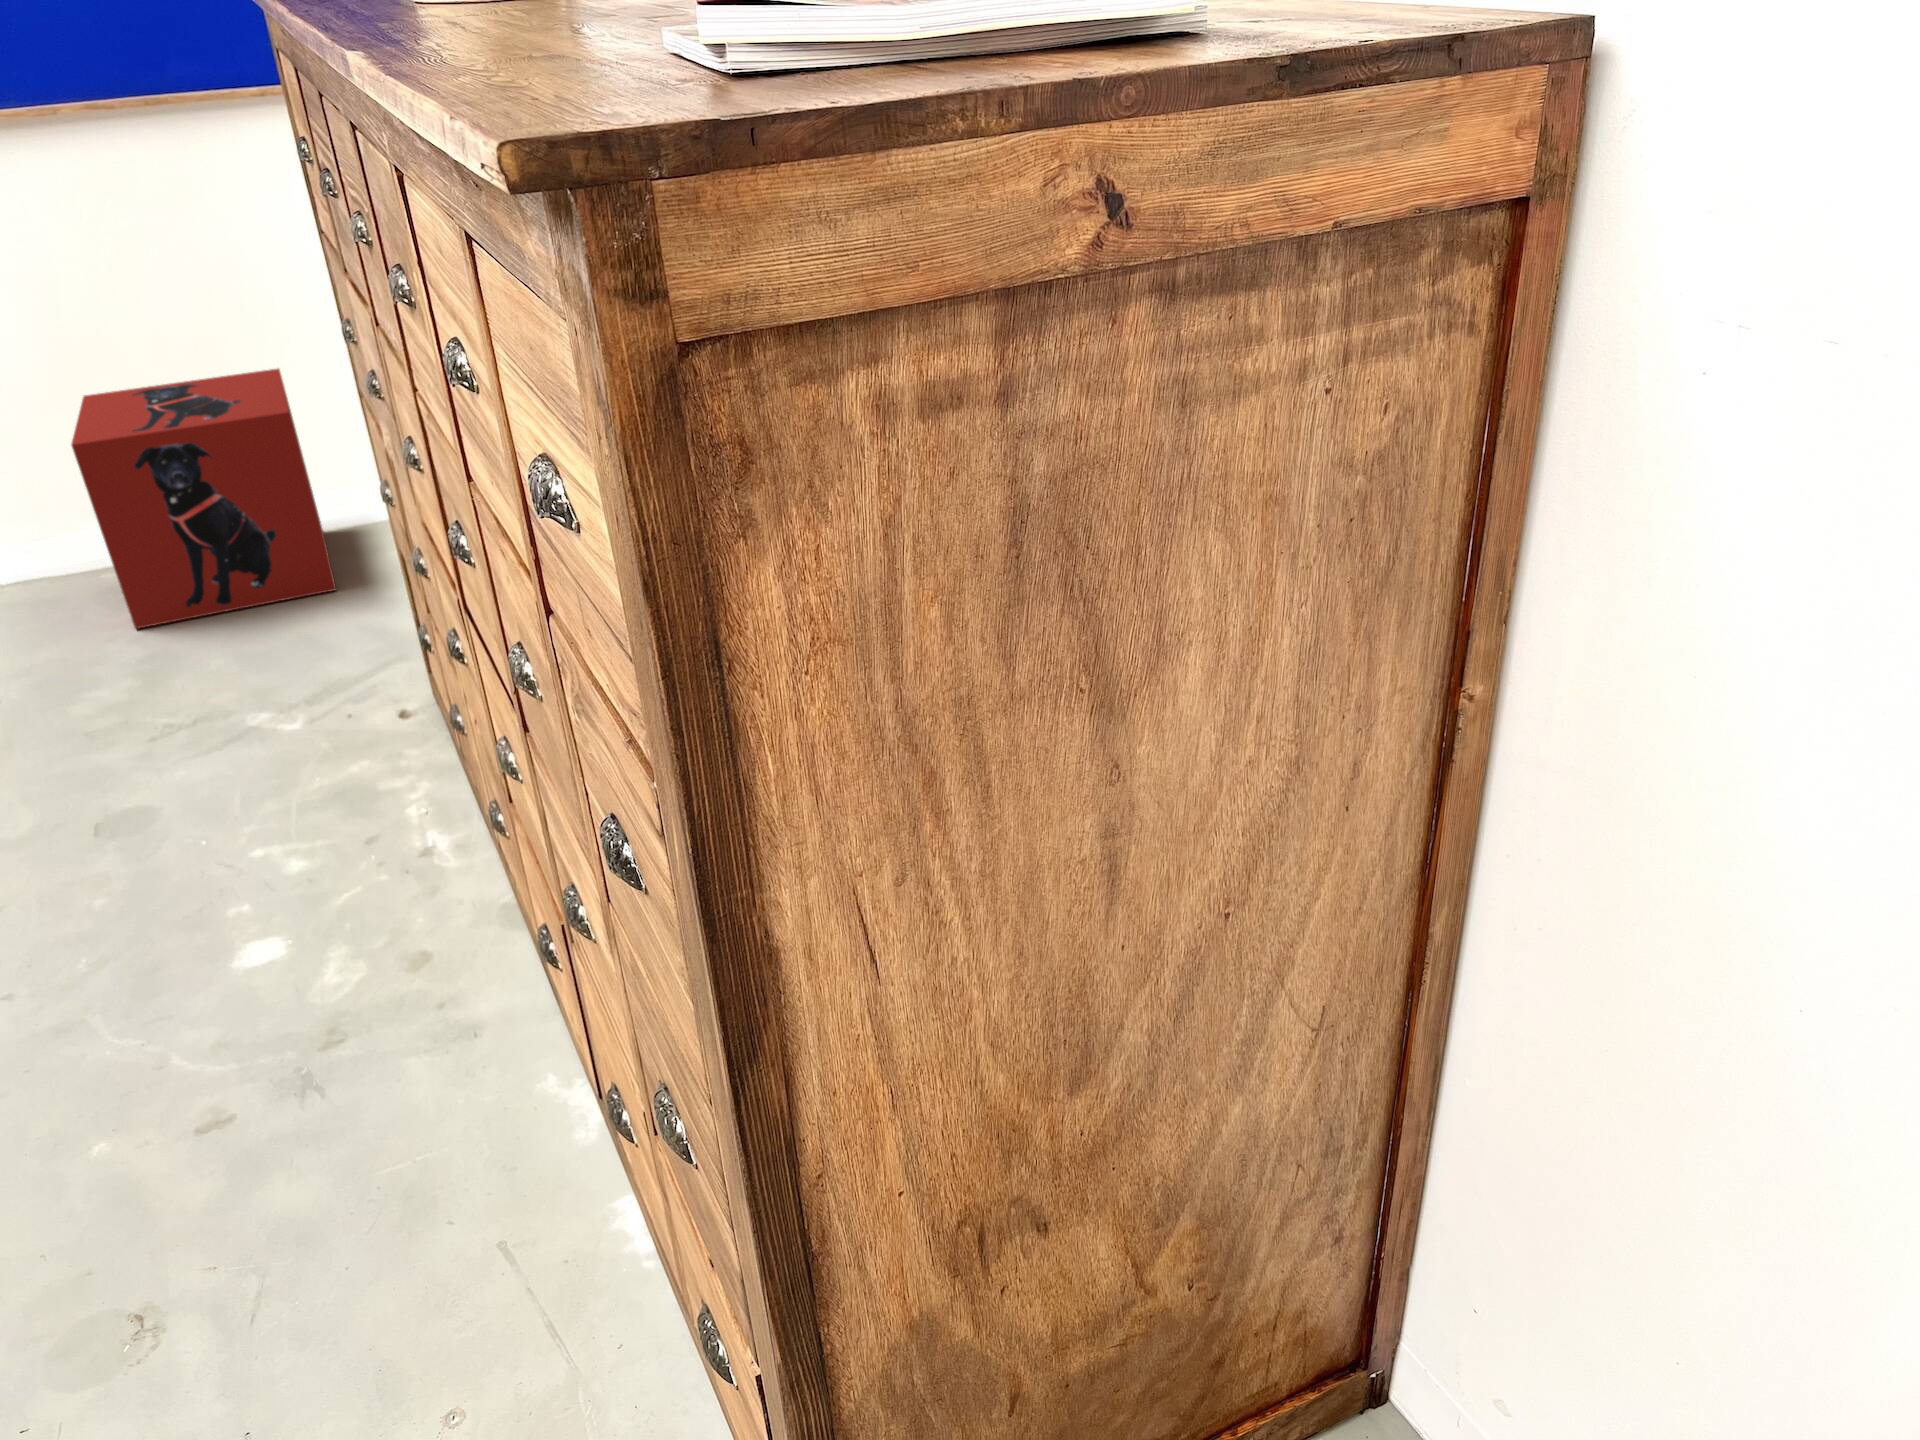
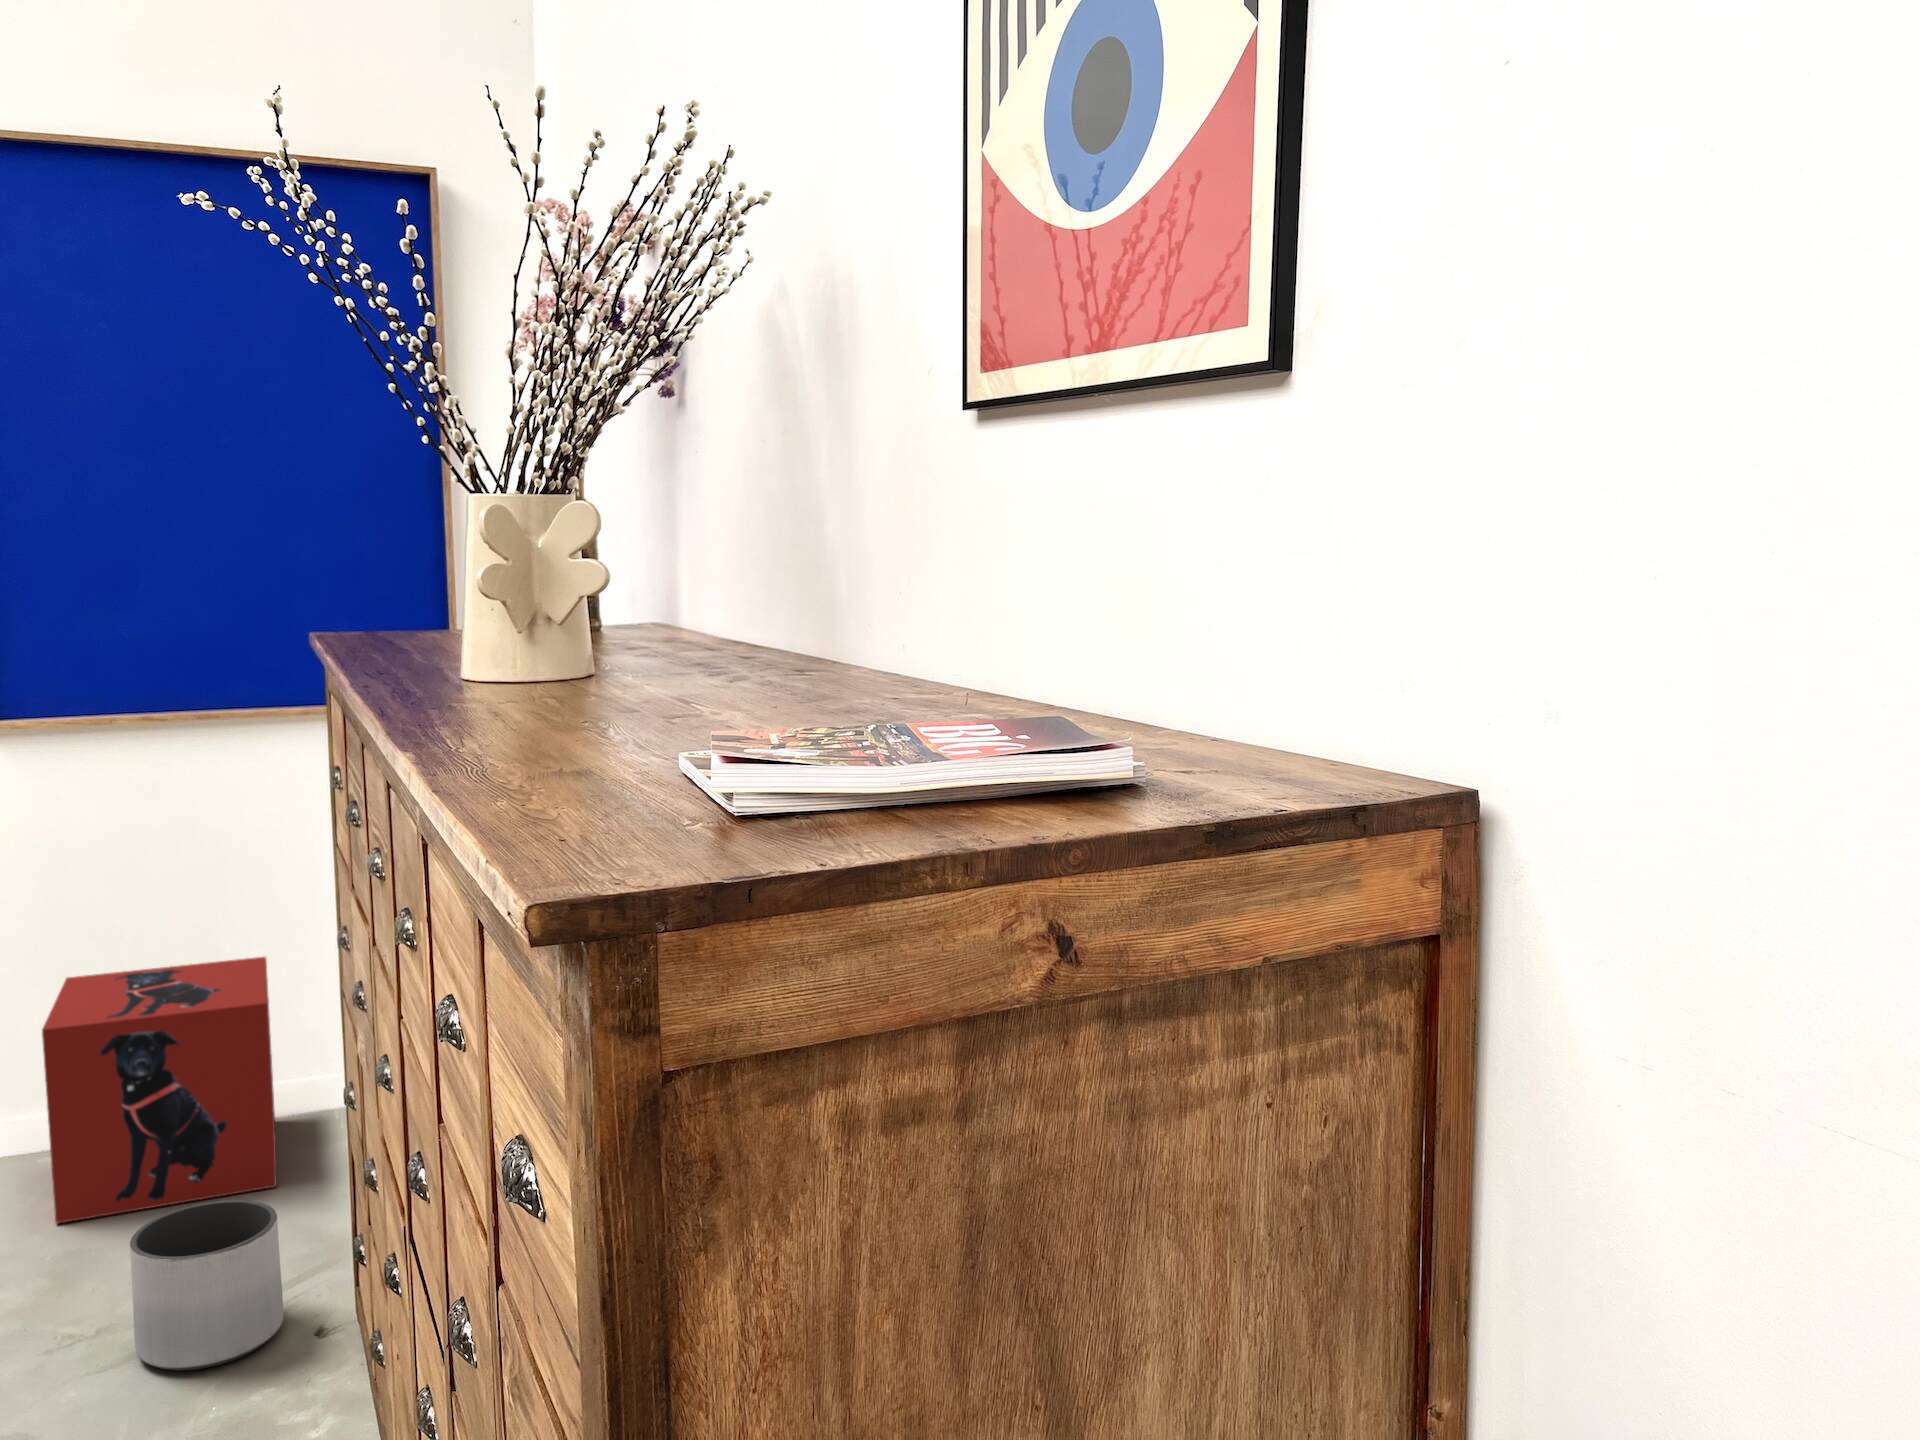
planter: none [206,598,365,747] -> present [130,1200,283,1370]

